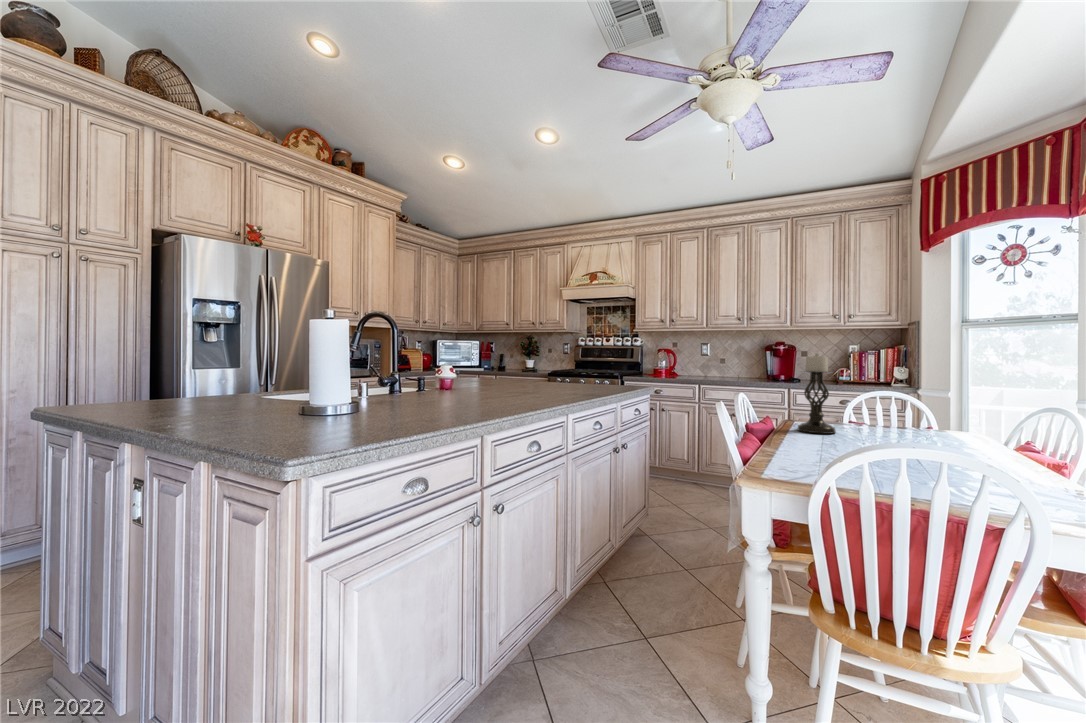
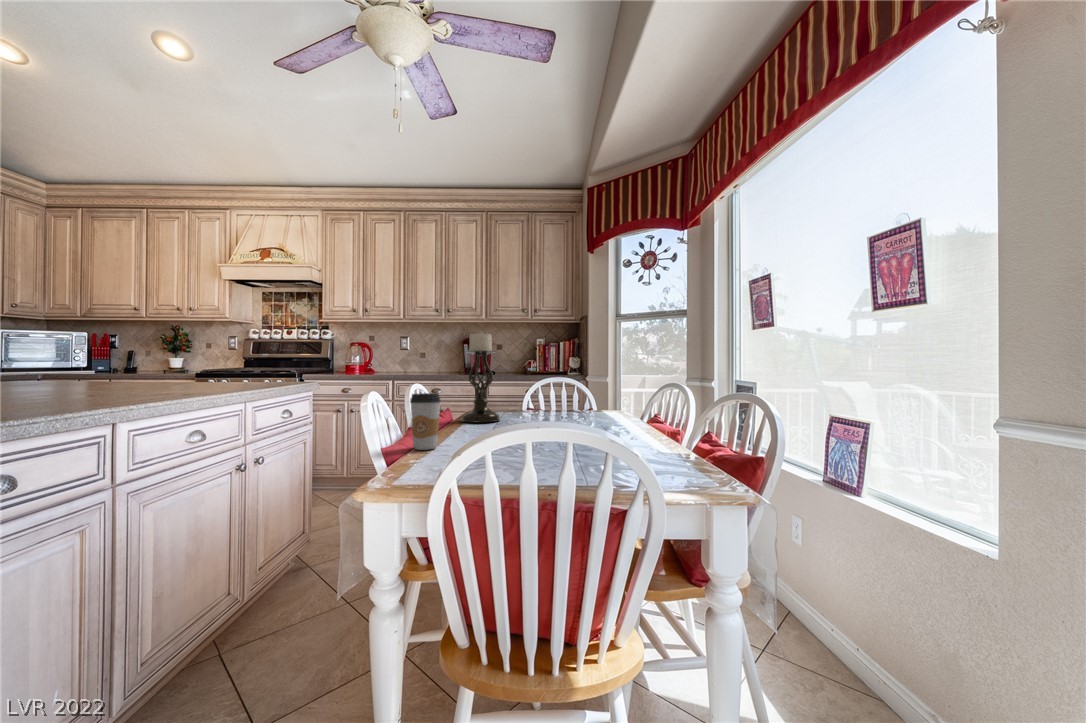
coffee cup: none [774,409,800,453] -> present [410,393,440,450]

